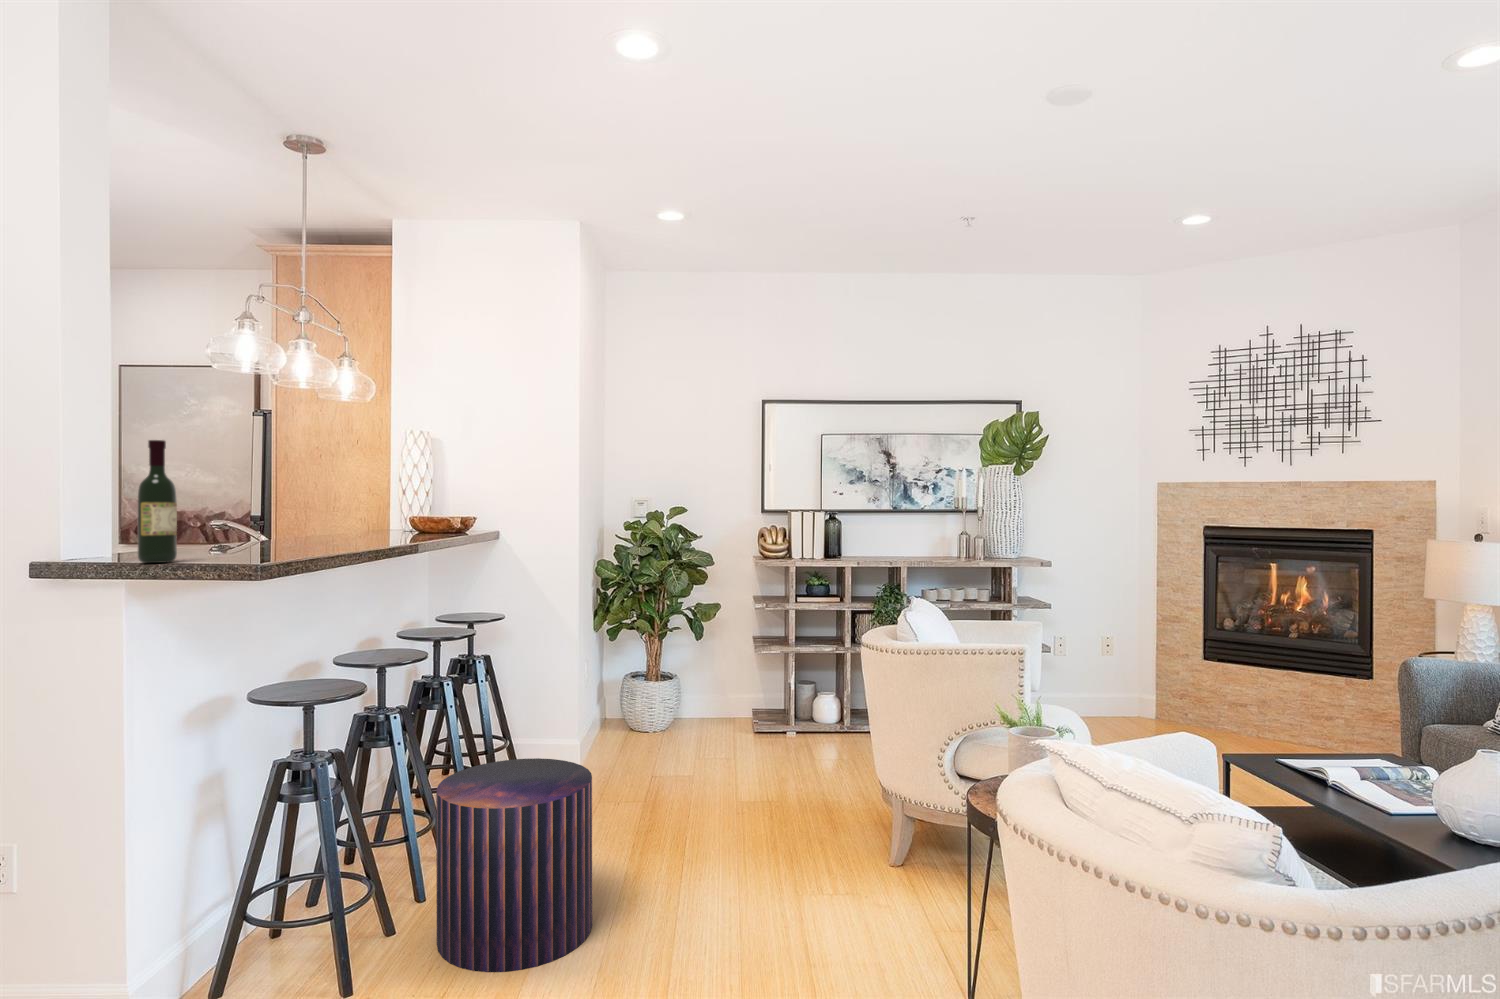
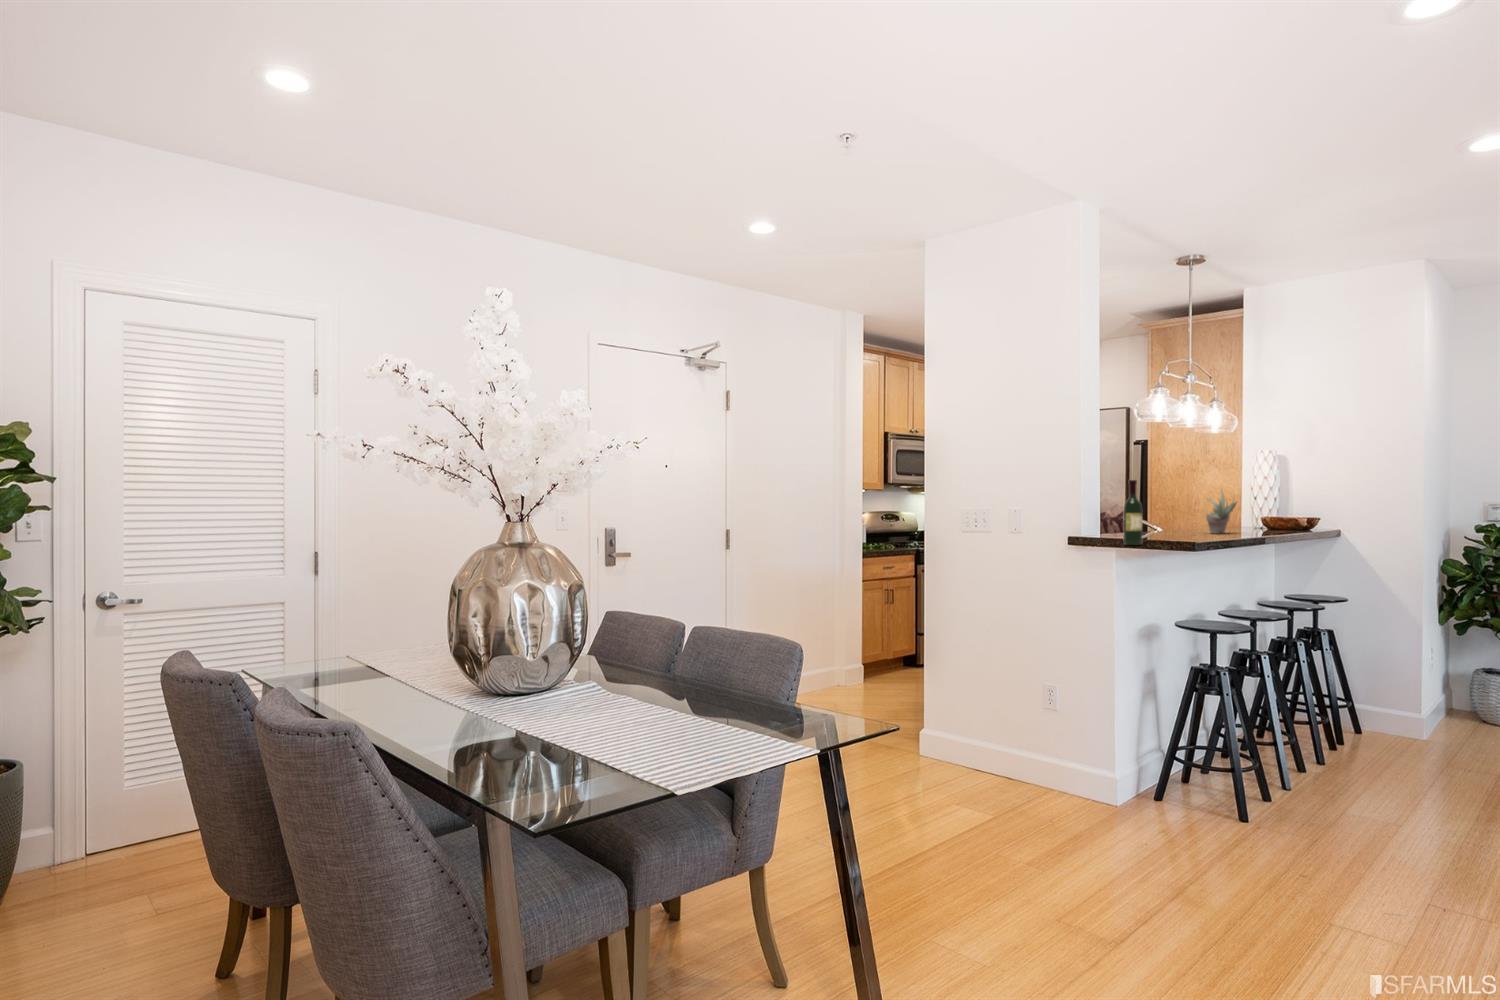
succulent plant: none [325,473,372,539] -> present [1206,488,1237,534]
pouf: present [436,758,592,972] -> none [1296,697,1426,836]

